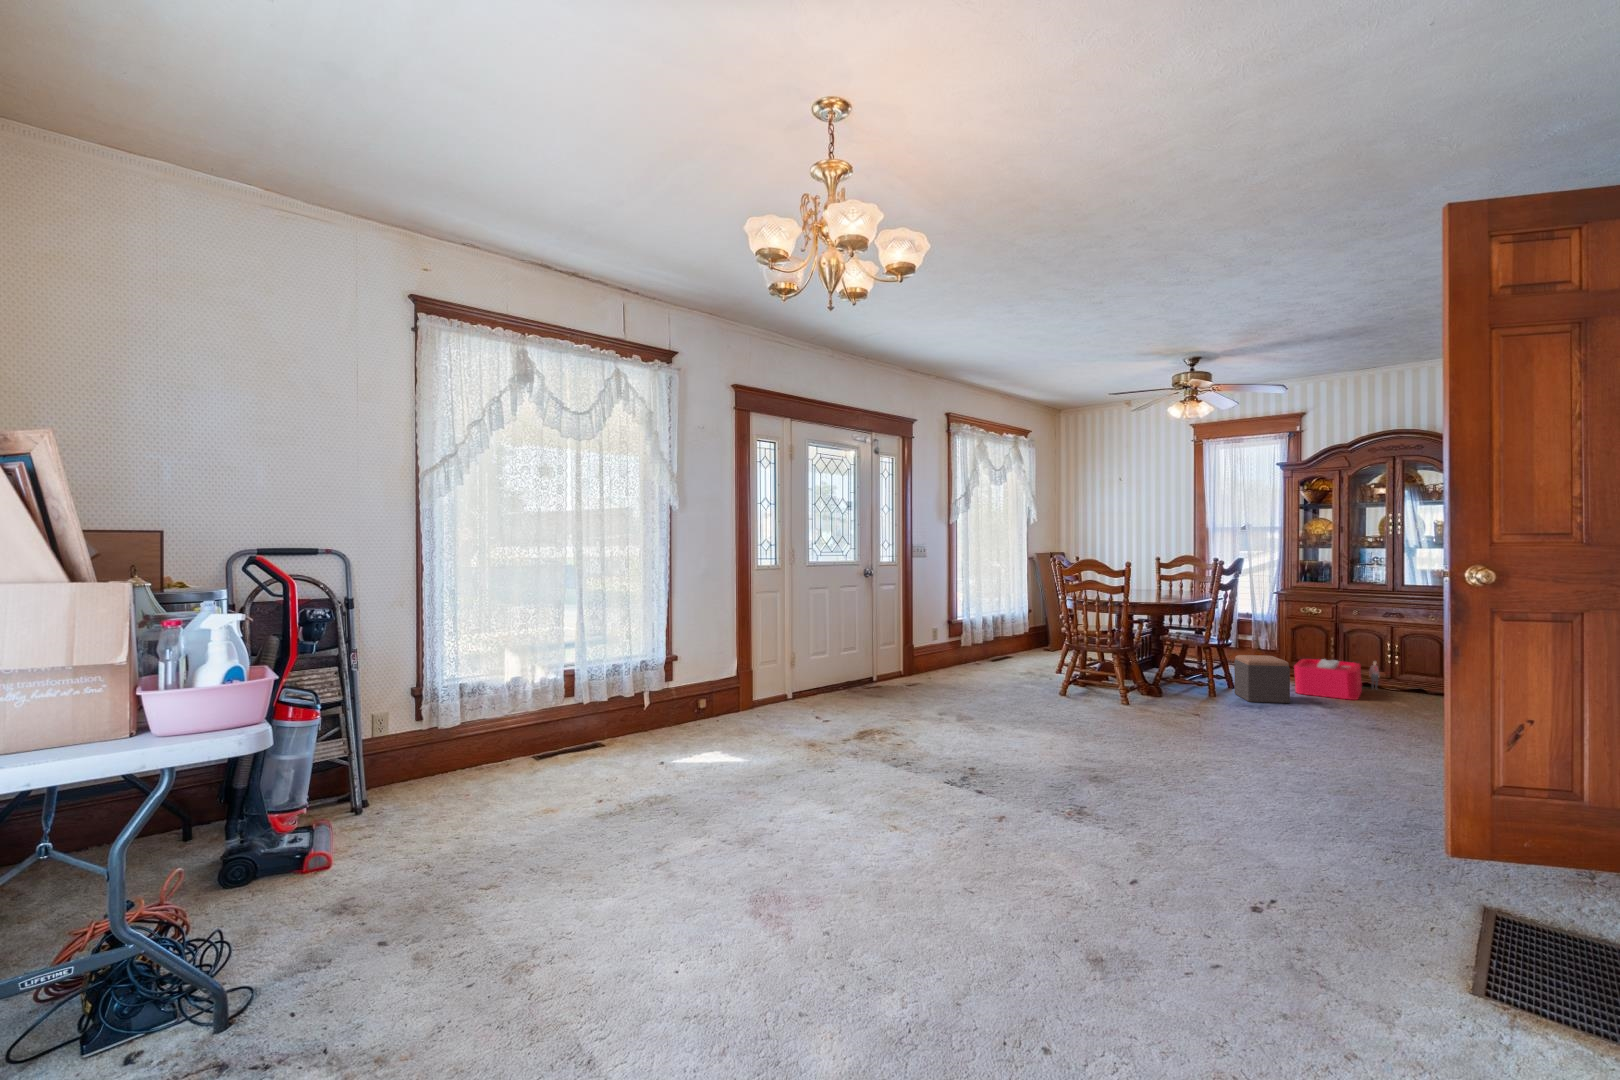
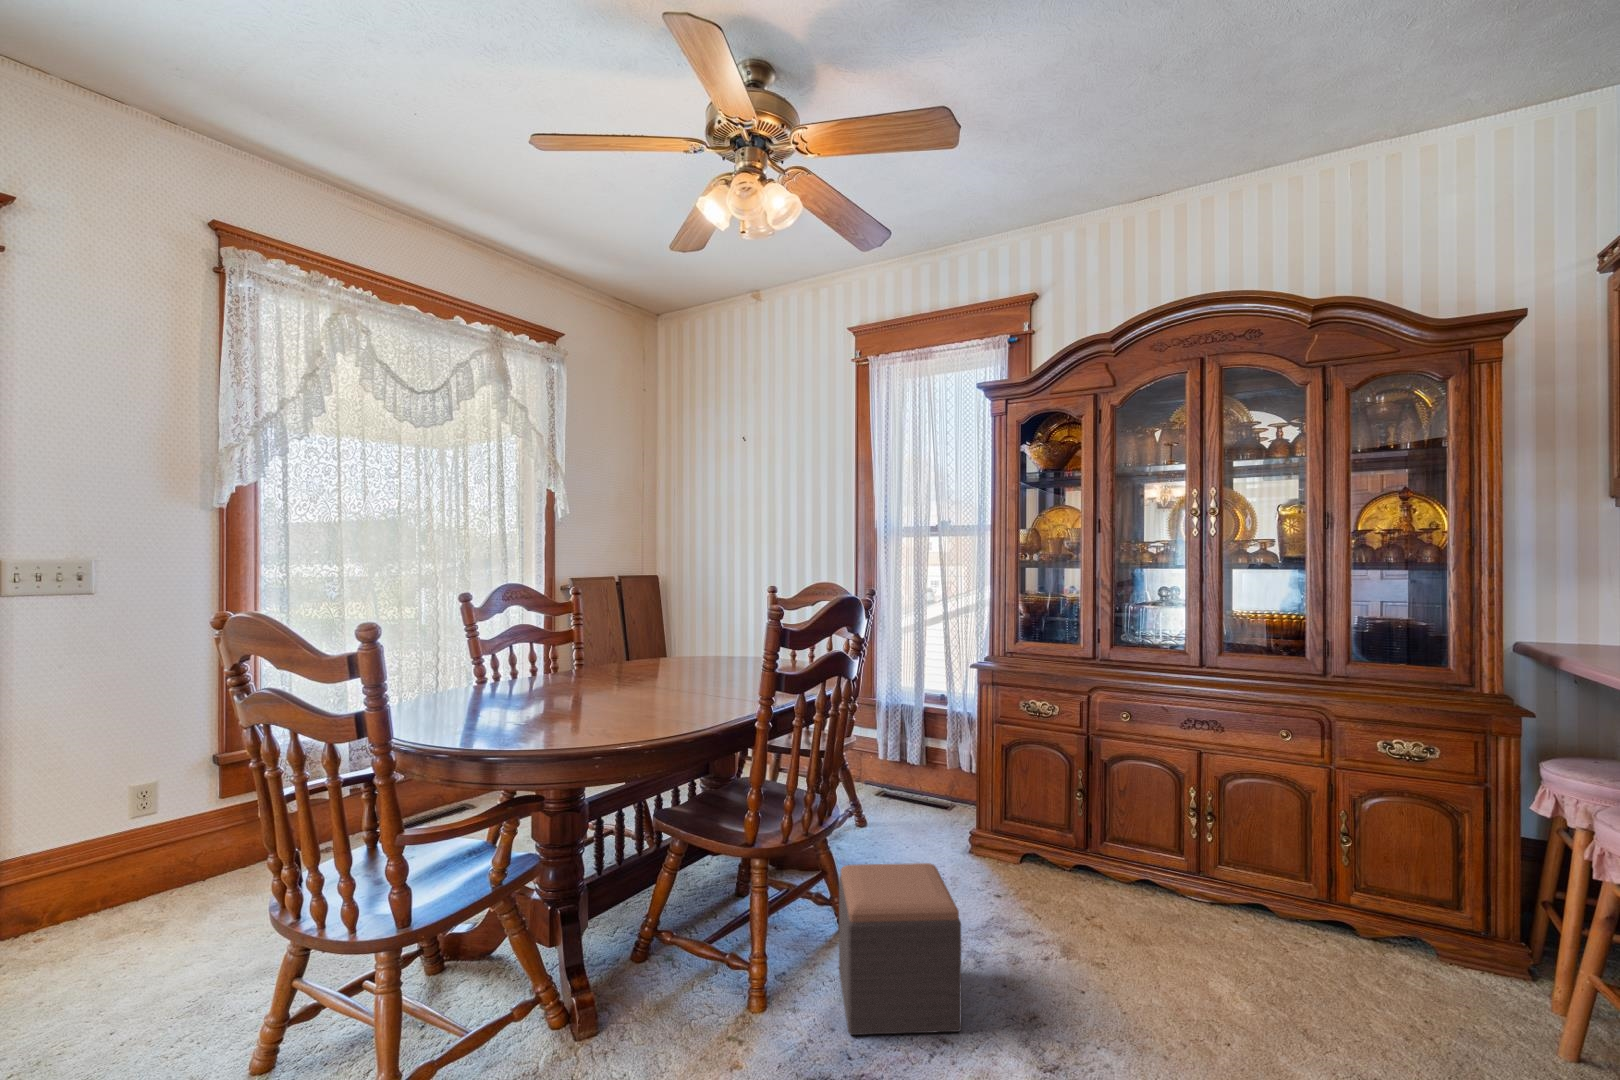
storage bin: present [1294,659,1379,700] -> none [992,824,1176,978]

